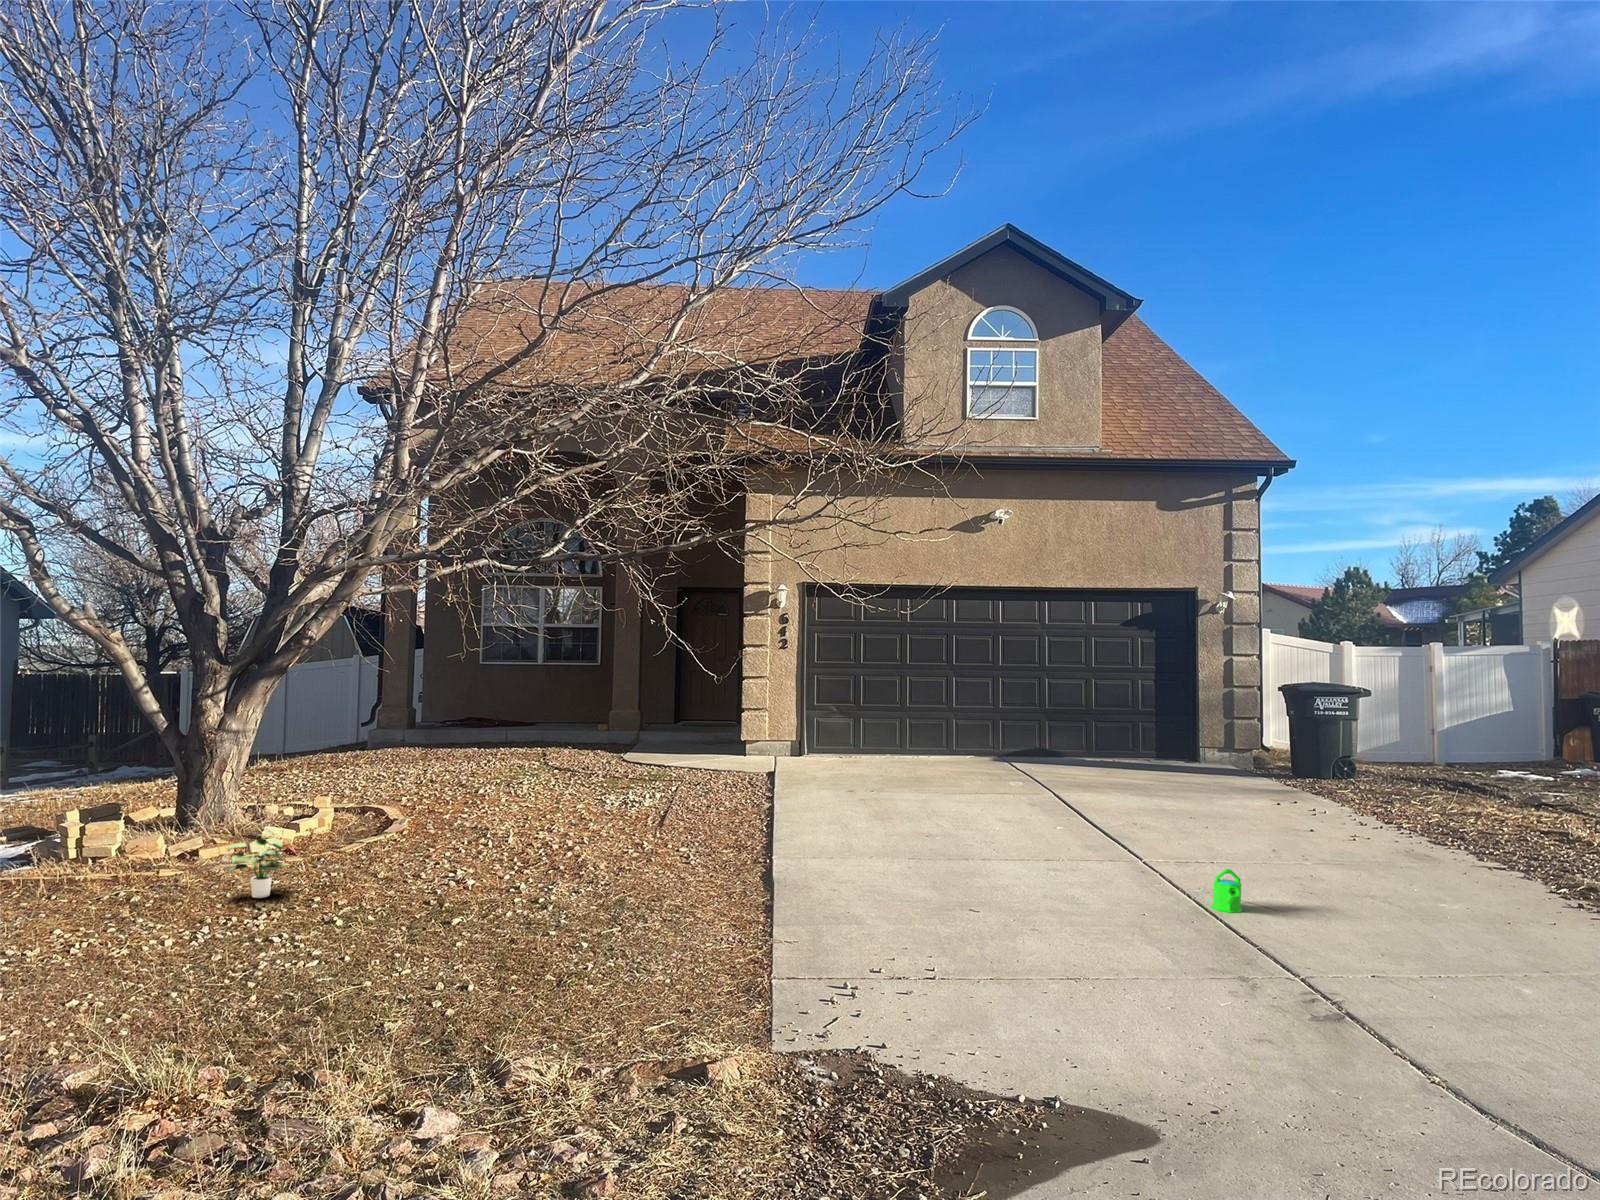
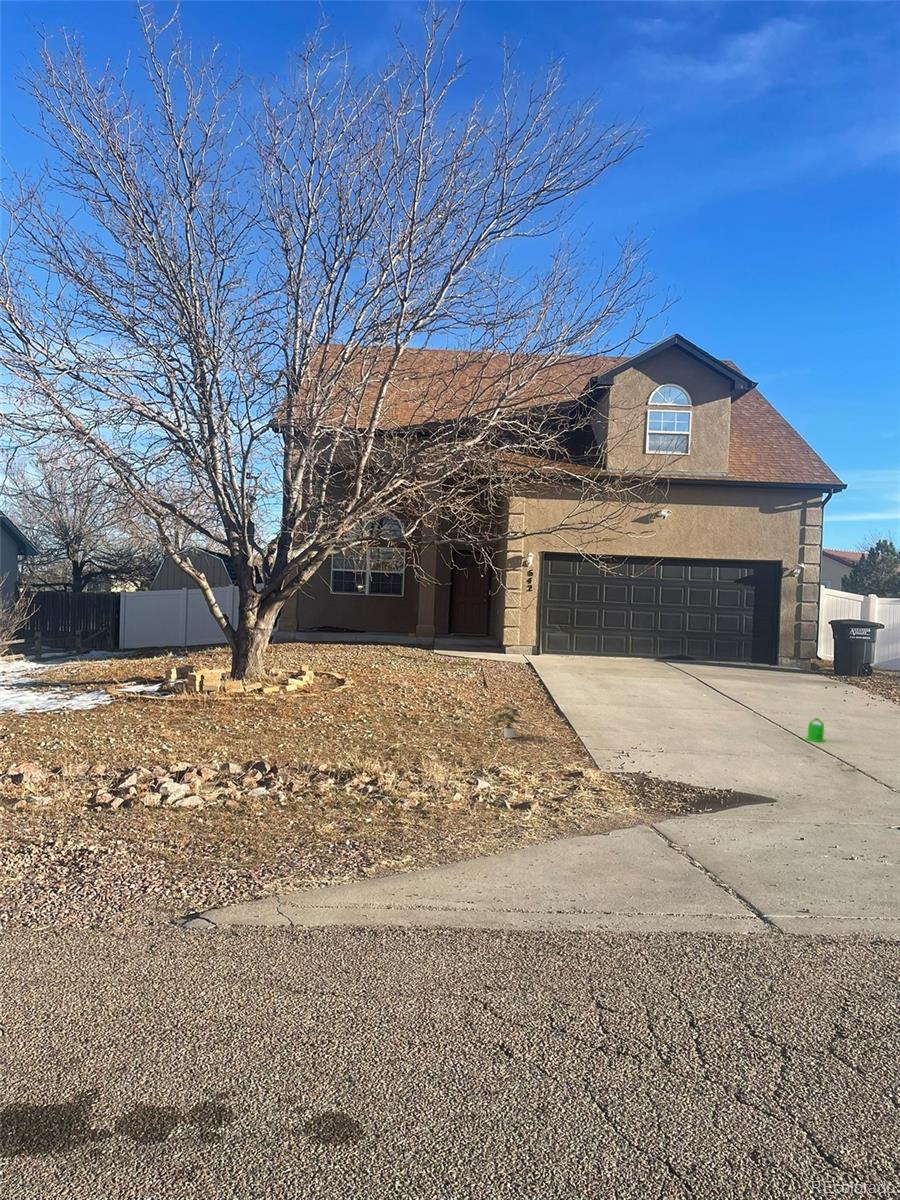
potted plant: present [227,832,290,898] -> present [494,703,521,738]

